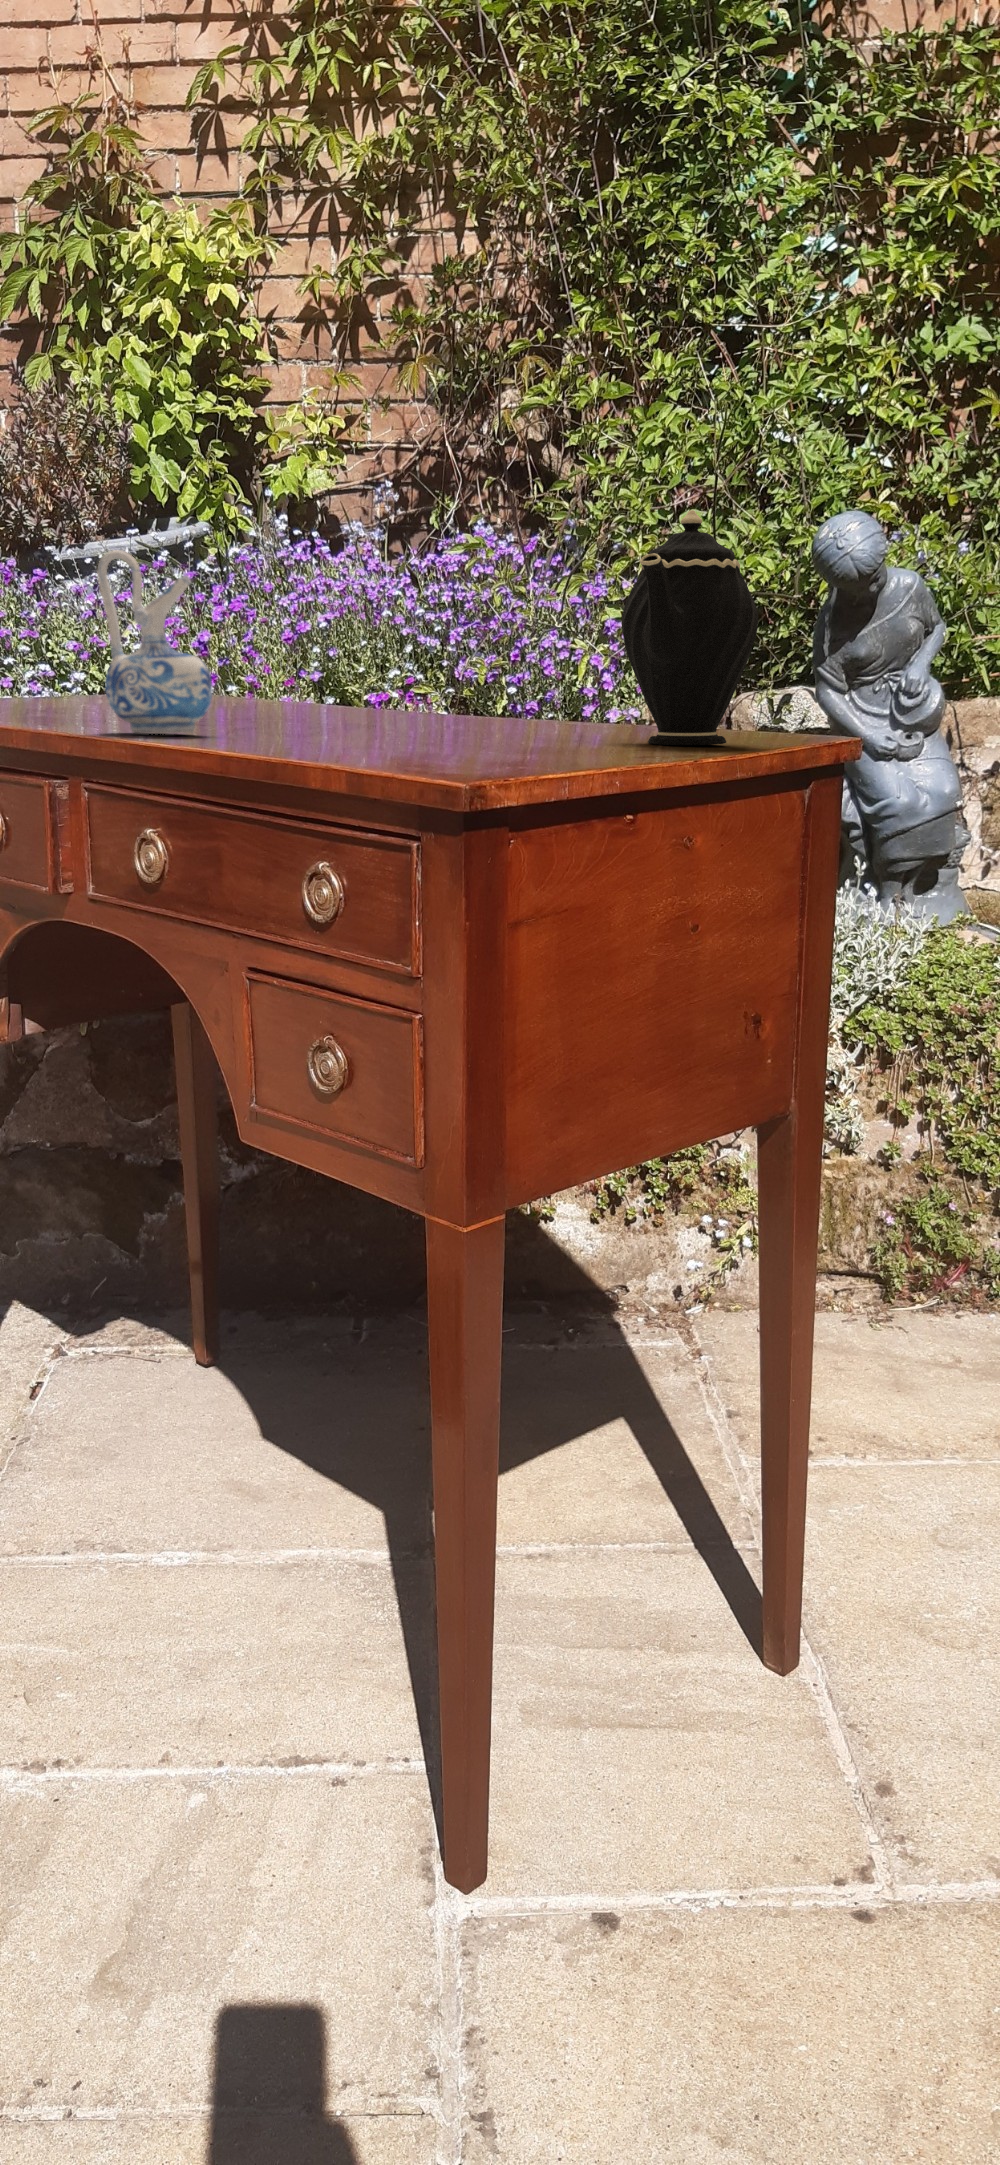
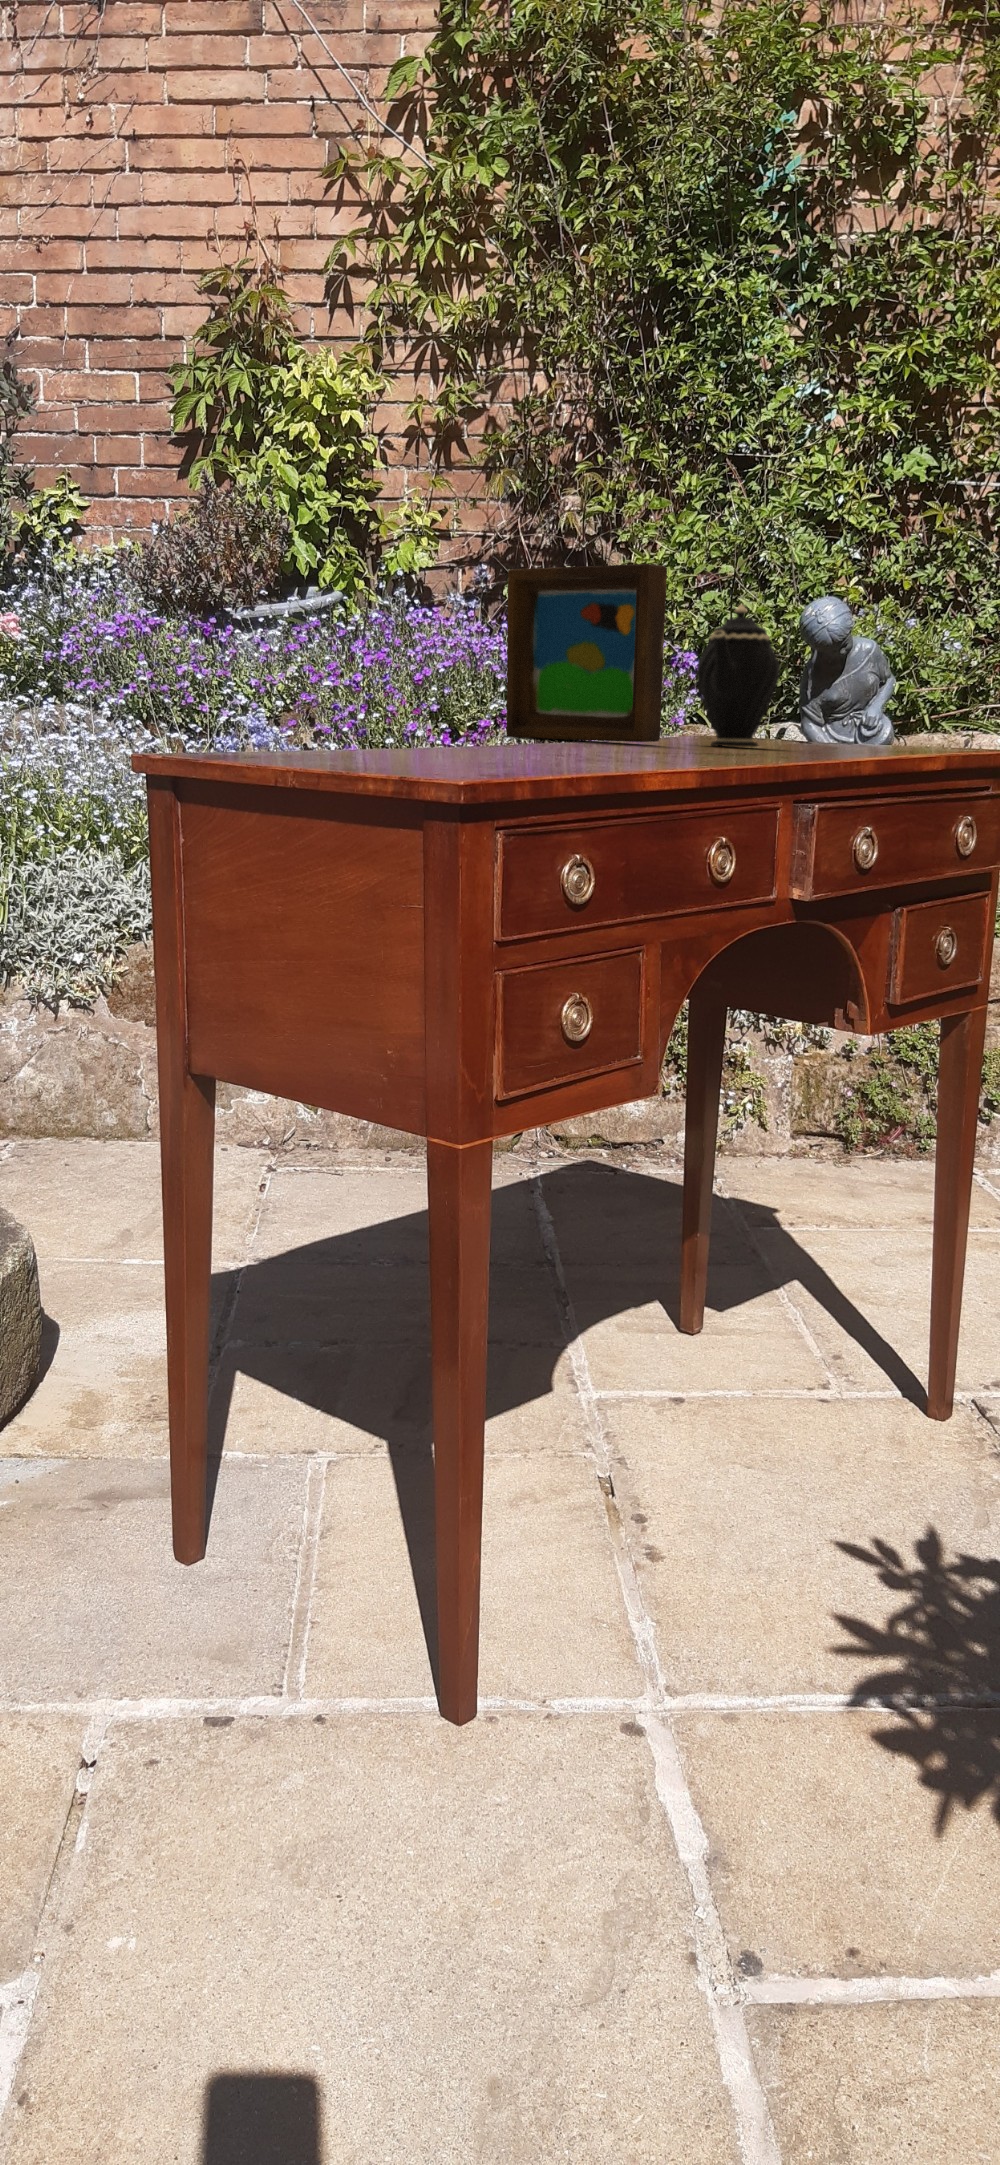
picture frame: none [290,438,551,747] -> present [506,564,667,742]
ceramic pitcher: present [97,550,212,734] -> none [394,622,457,731]

